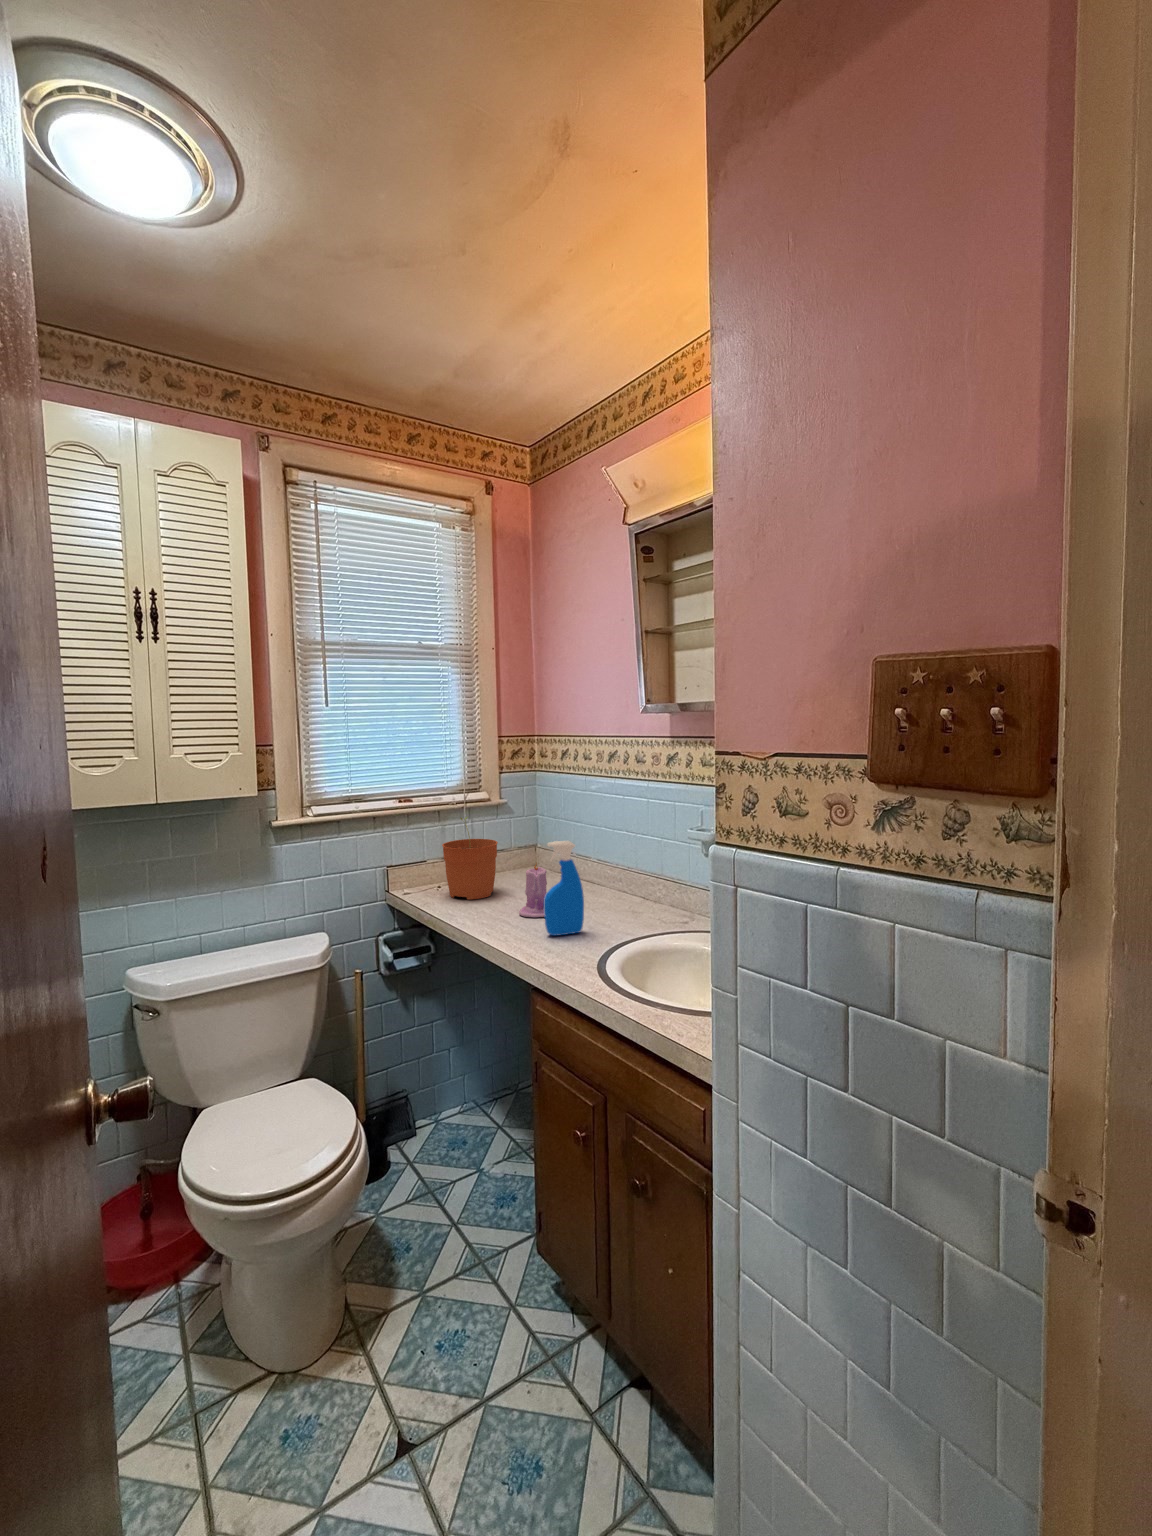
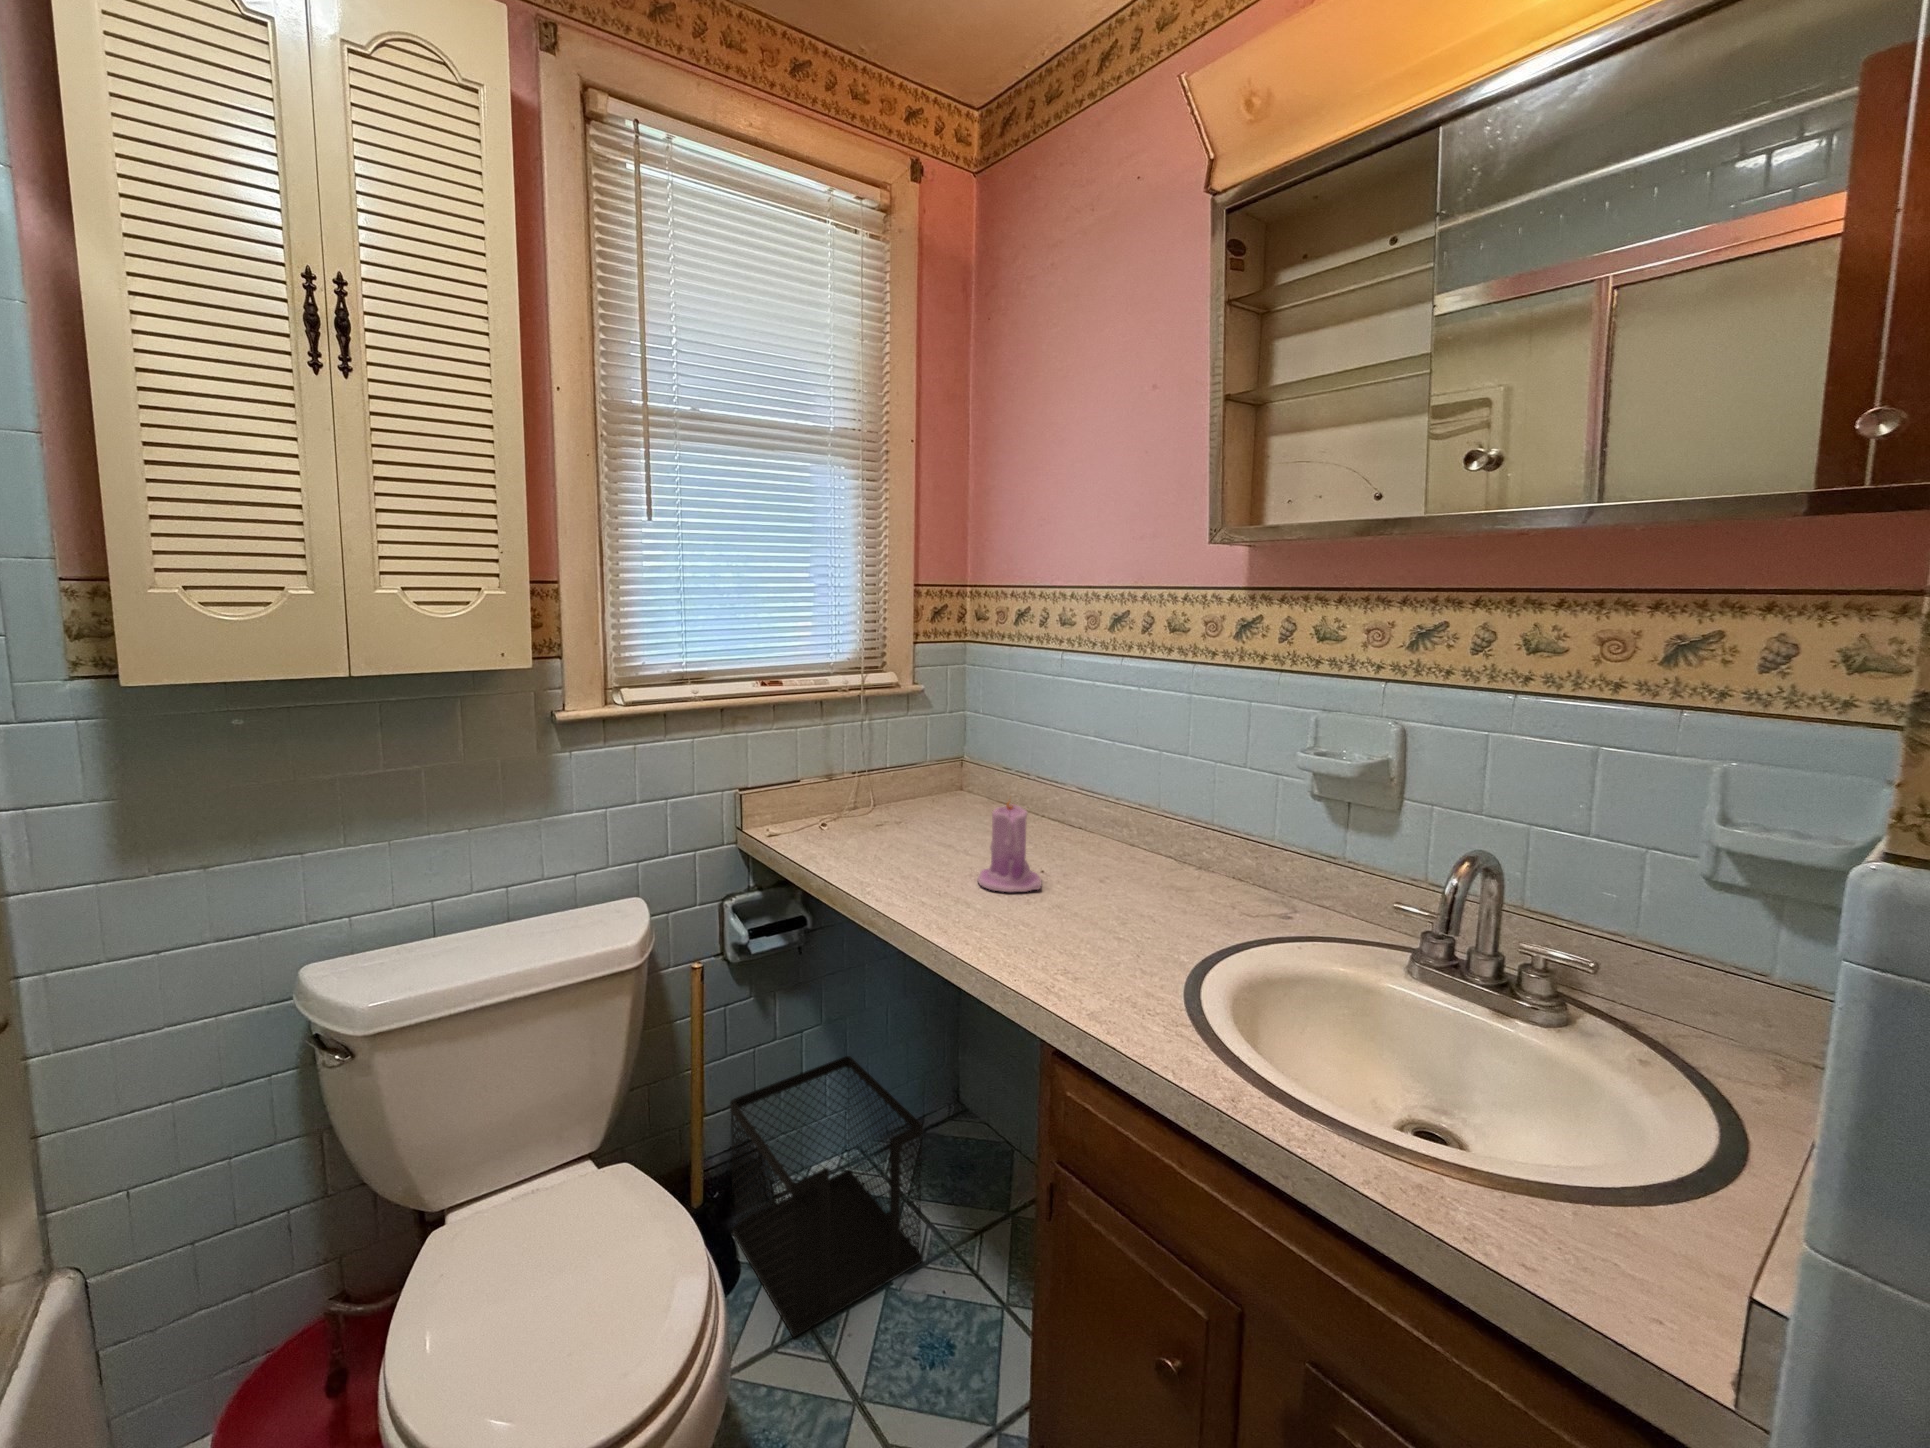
plant pot: present [442,818,498,900] -> none [835,712,926,850]
spray bottle: present [544,841,584,935] -> none [1049,767,1118,936]
wastebasket: none [384,1037,505,1198] -> present [730,1056,923,1337]

